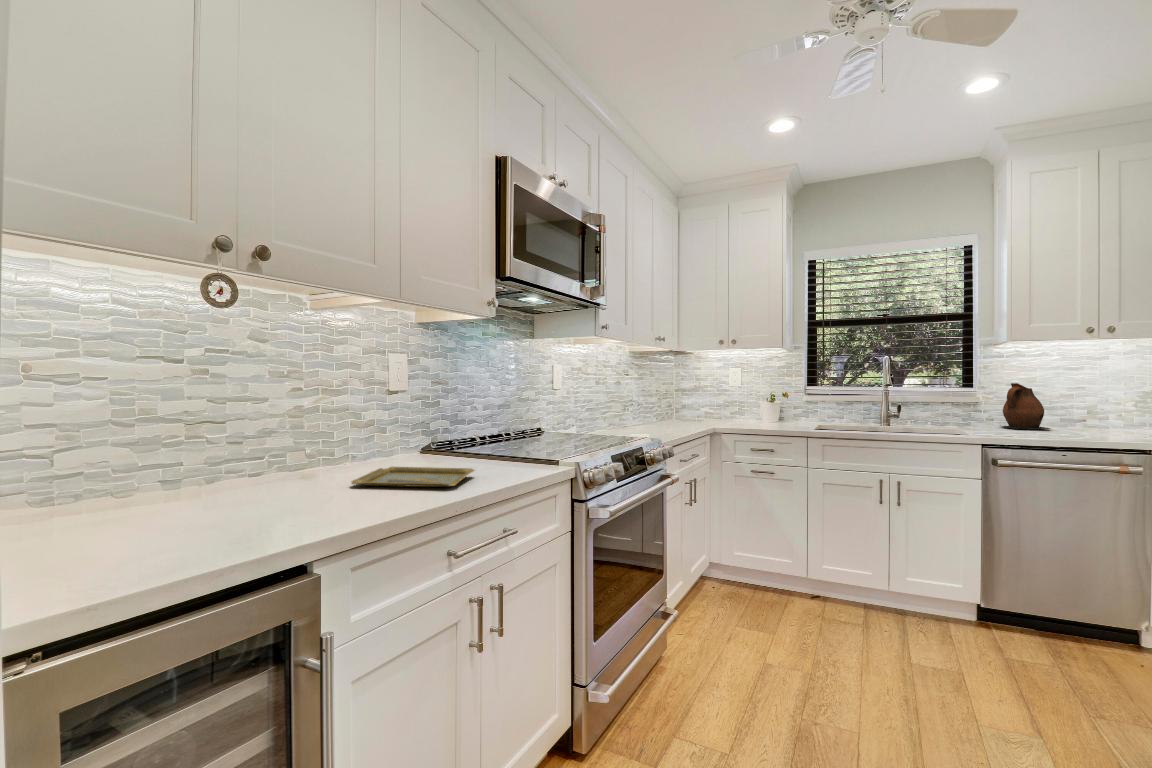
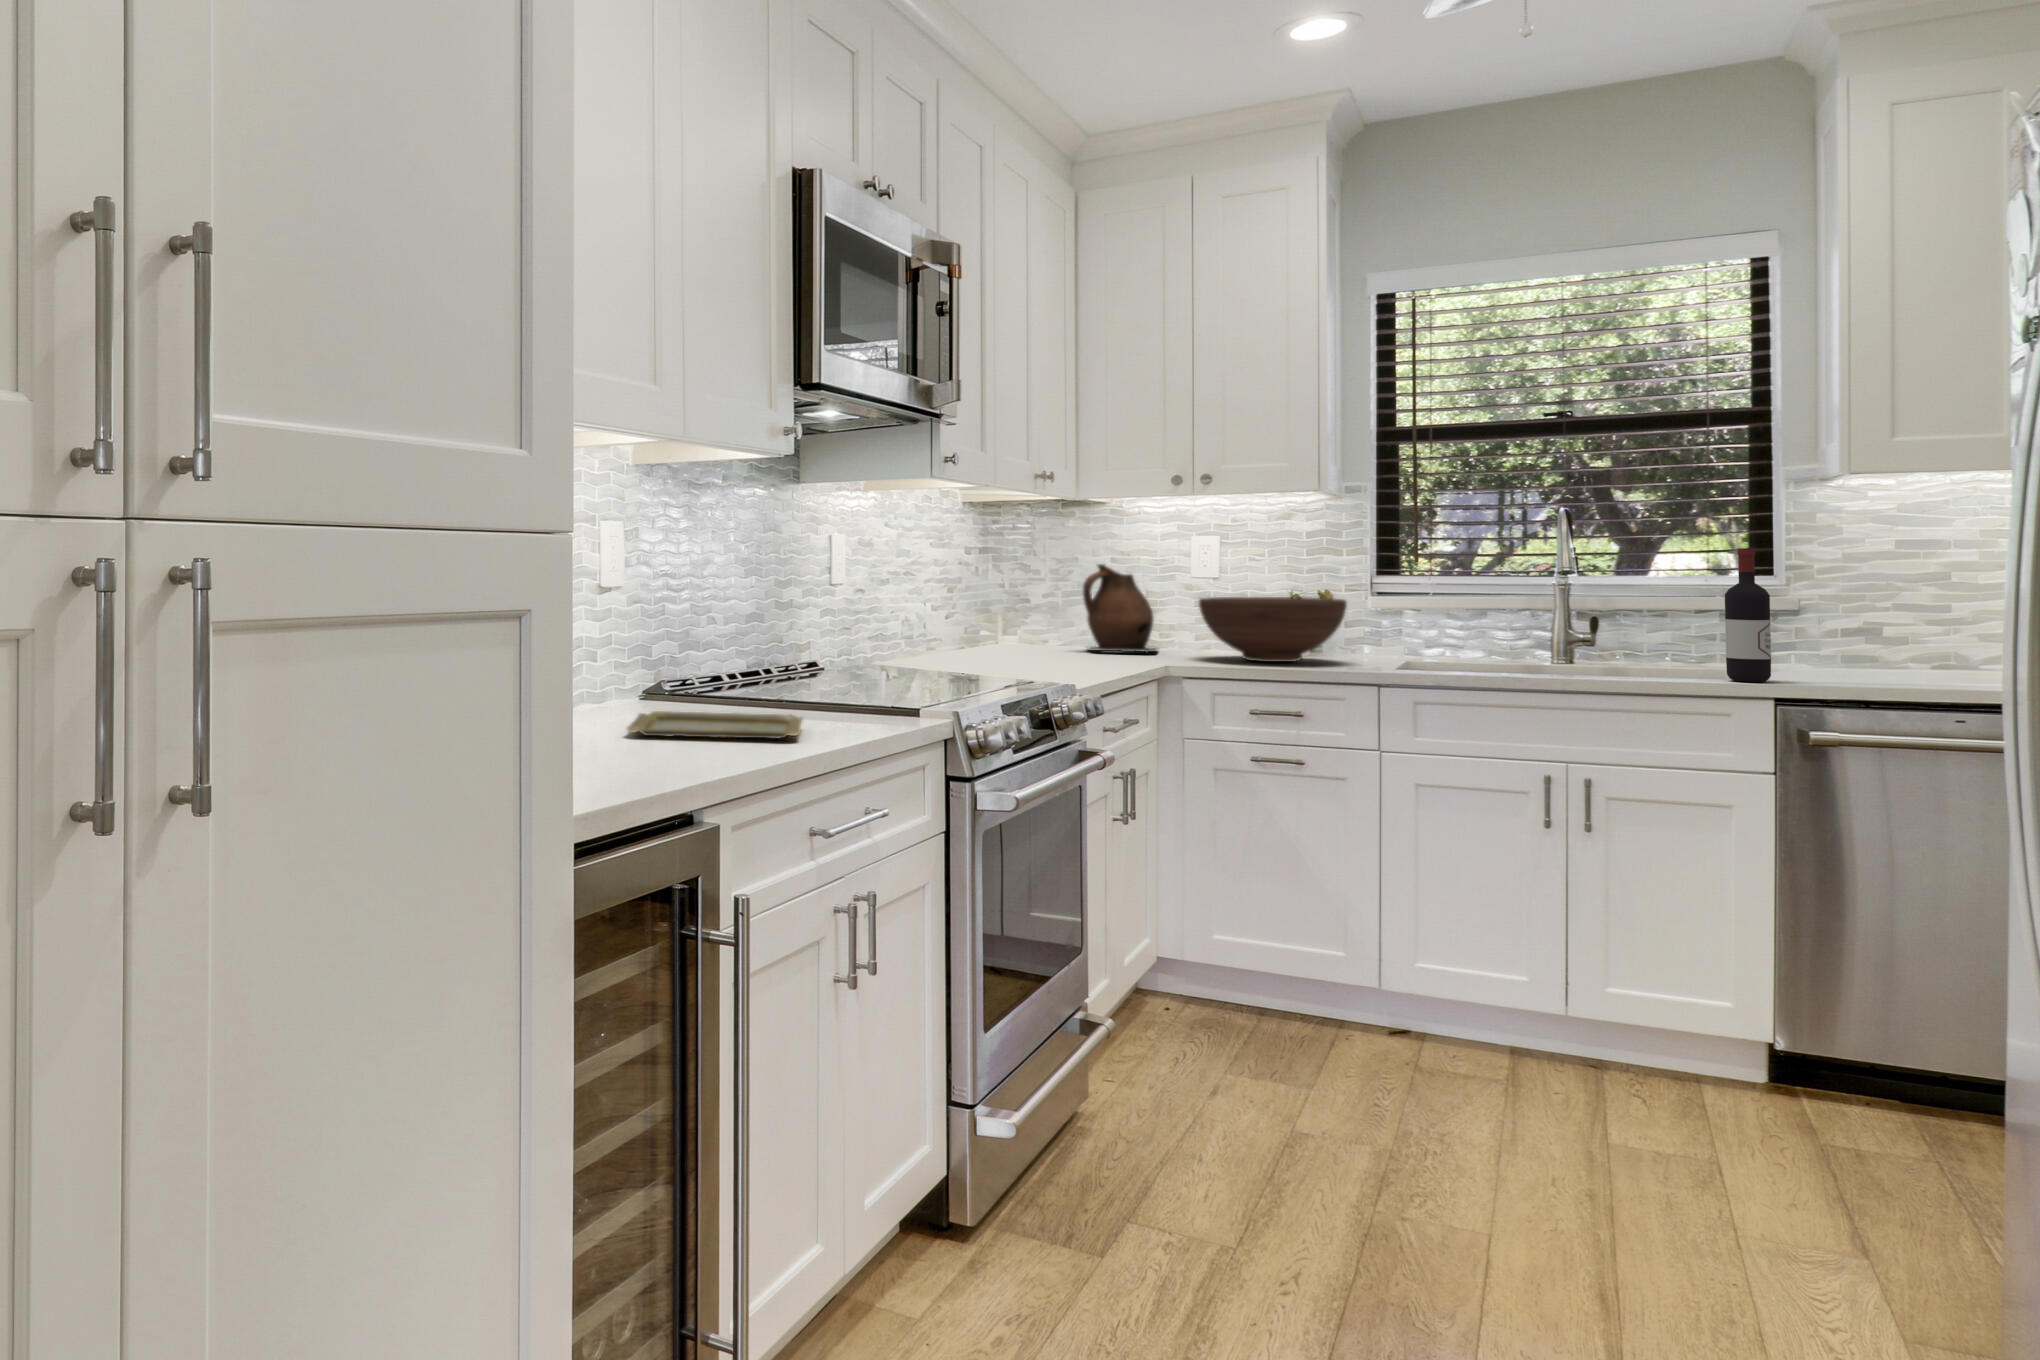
wine bottle: none [961,373,982,436] -> present [1725,548,1771,682]
ceramic pitcher: present [1001,383,1050,429] -> present [1083,564,1157,652]
fruit bowl: none [728,397,793,427] -> present [1199,597,1347,662]

